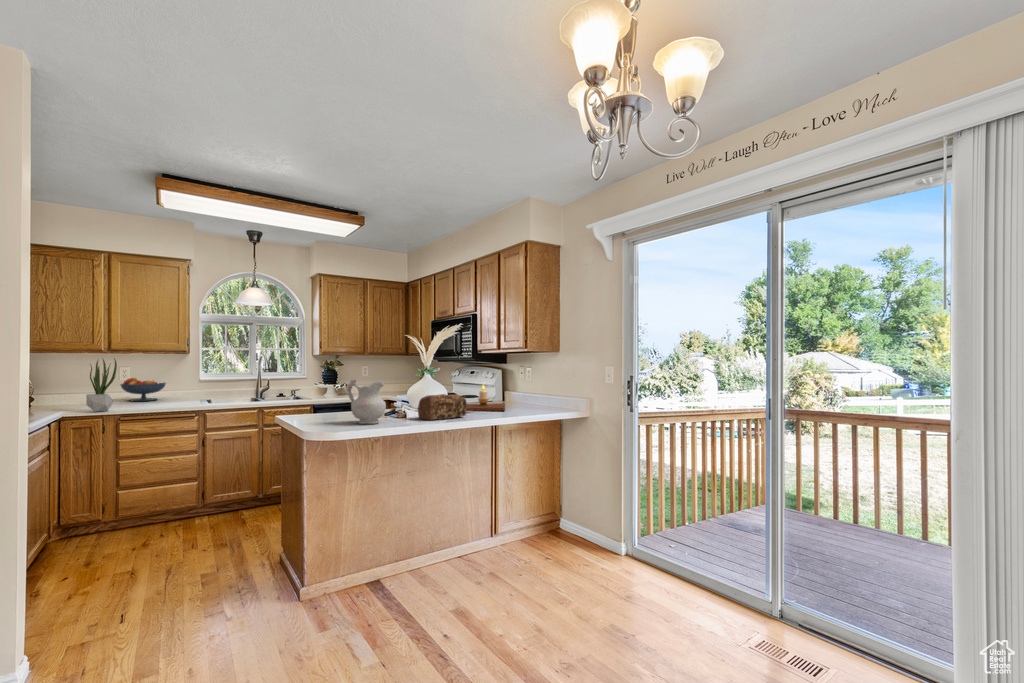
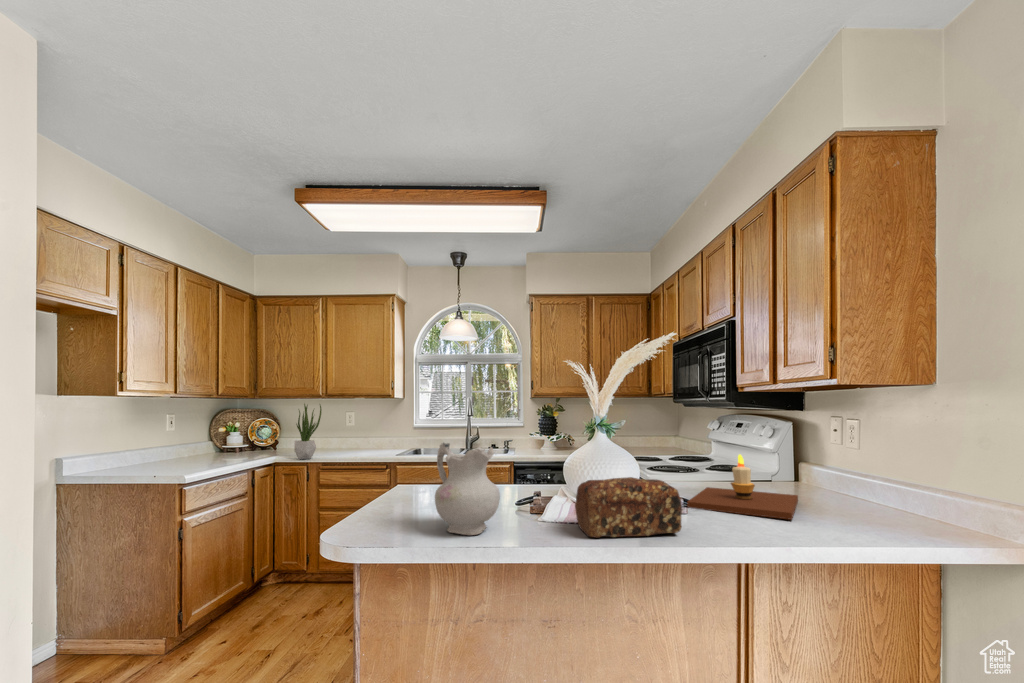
fruit bowl: present [121,378,166,401] -> none [345,423,385,448]

